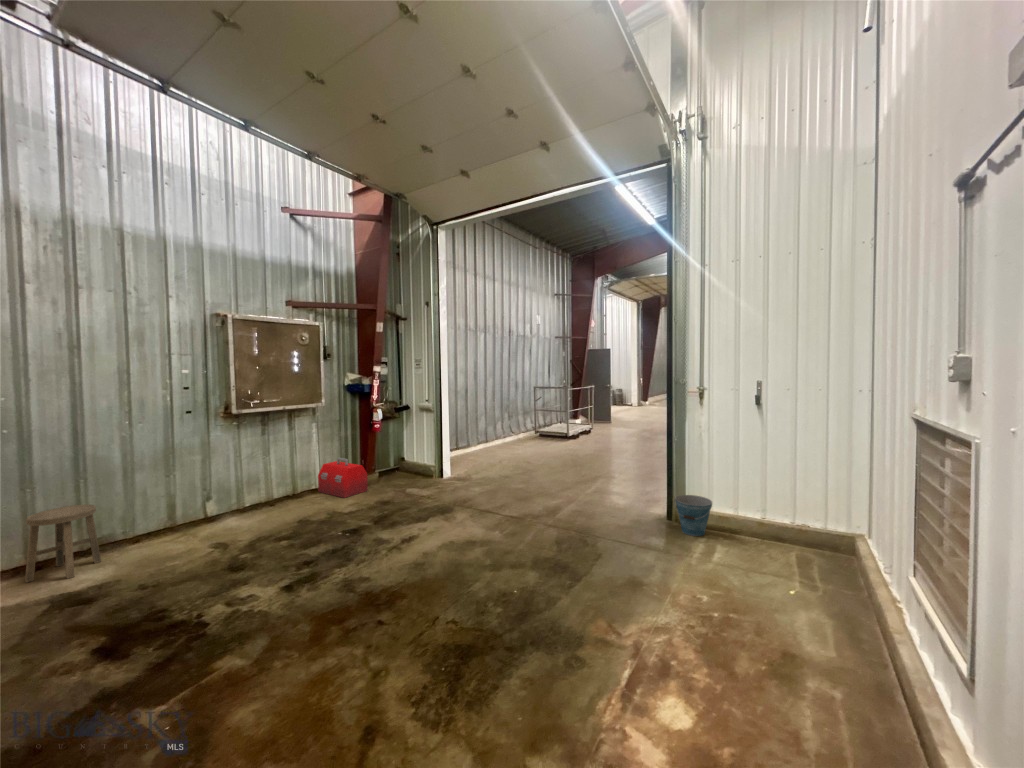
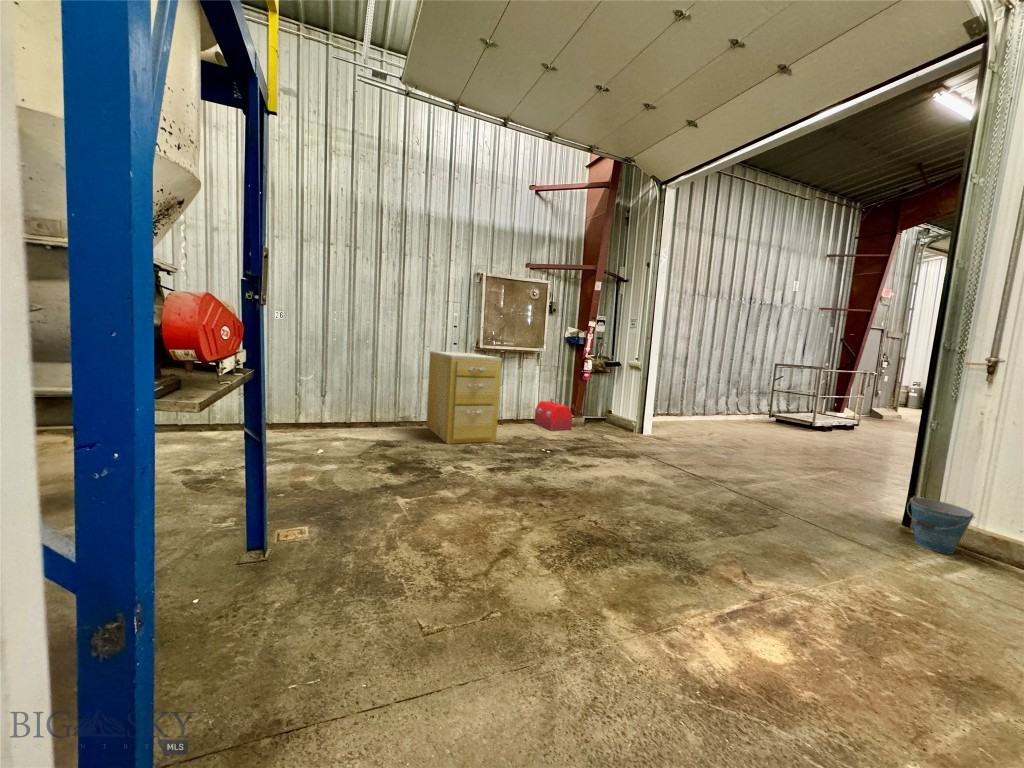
filing cabinet: none [144,421,277,564] -> present [426,351,502,444]
stool: present [25,504,101,582] -> none [370,393,402,434]

